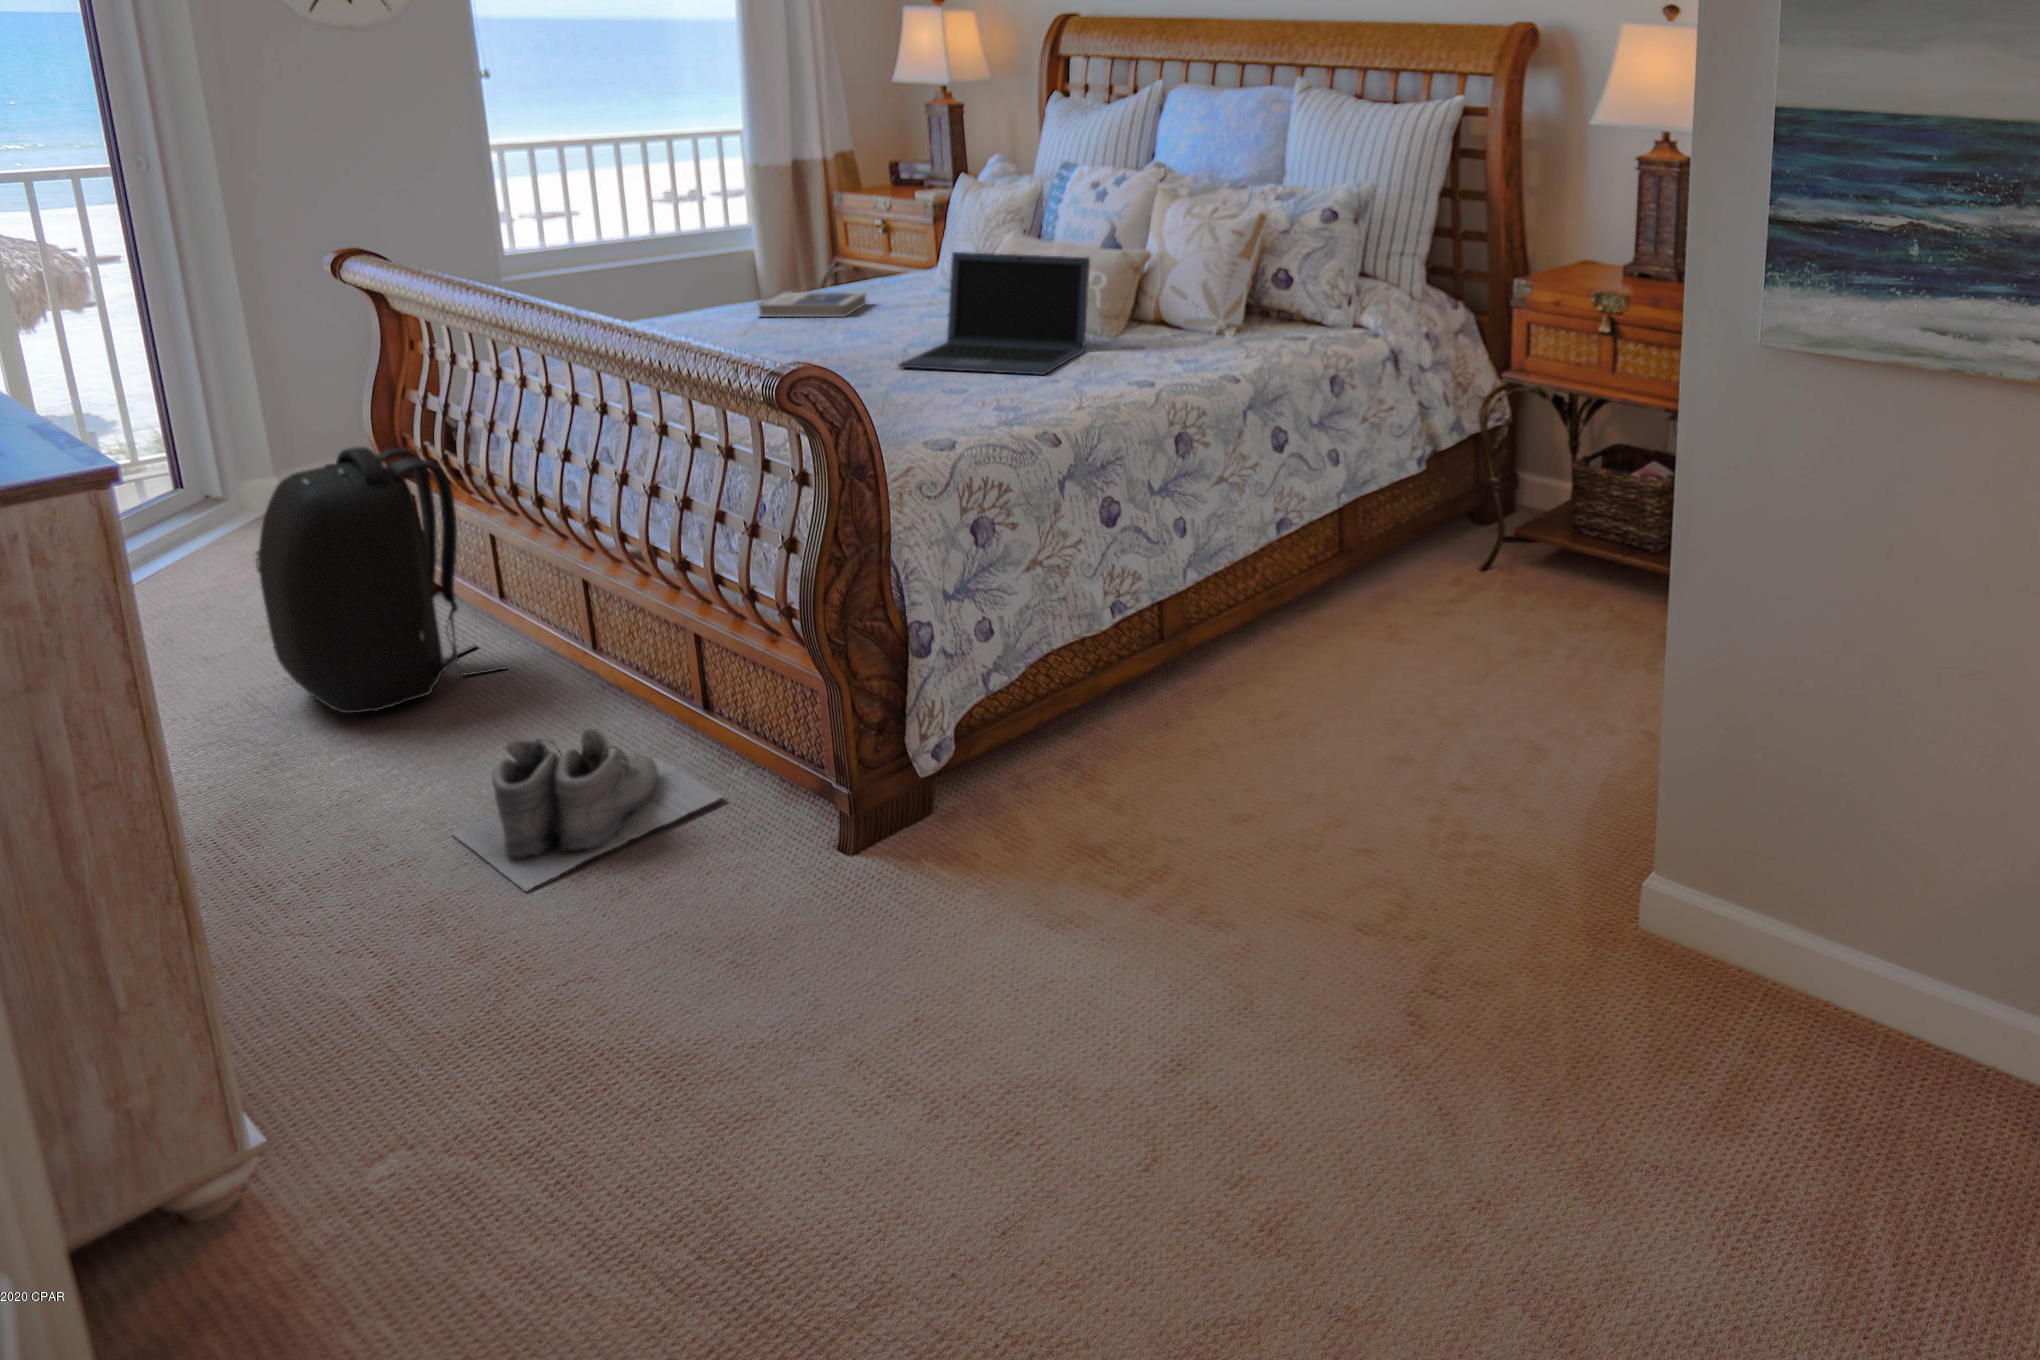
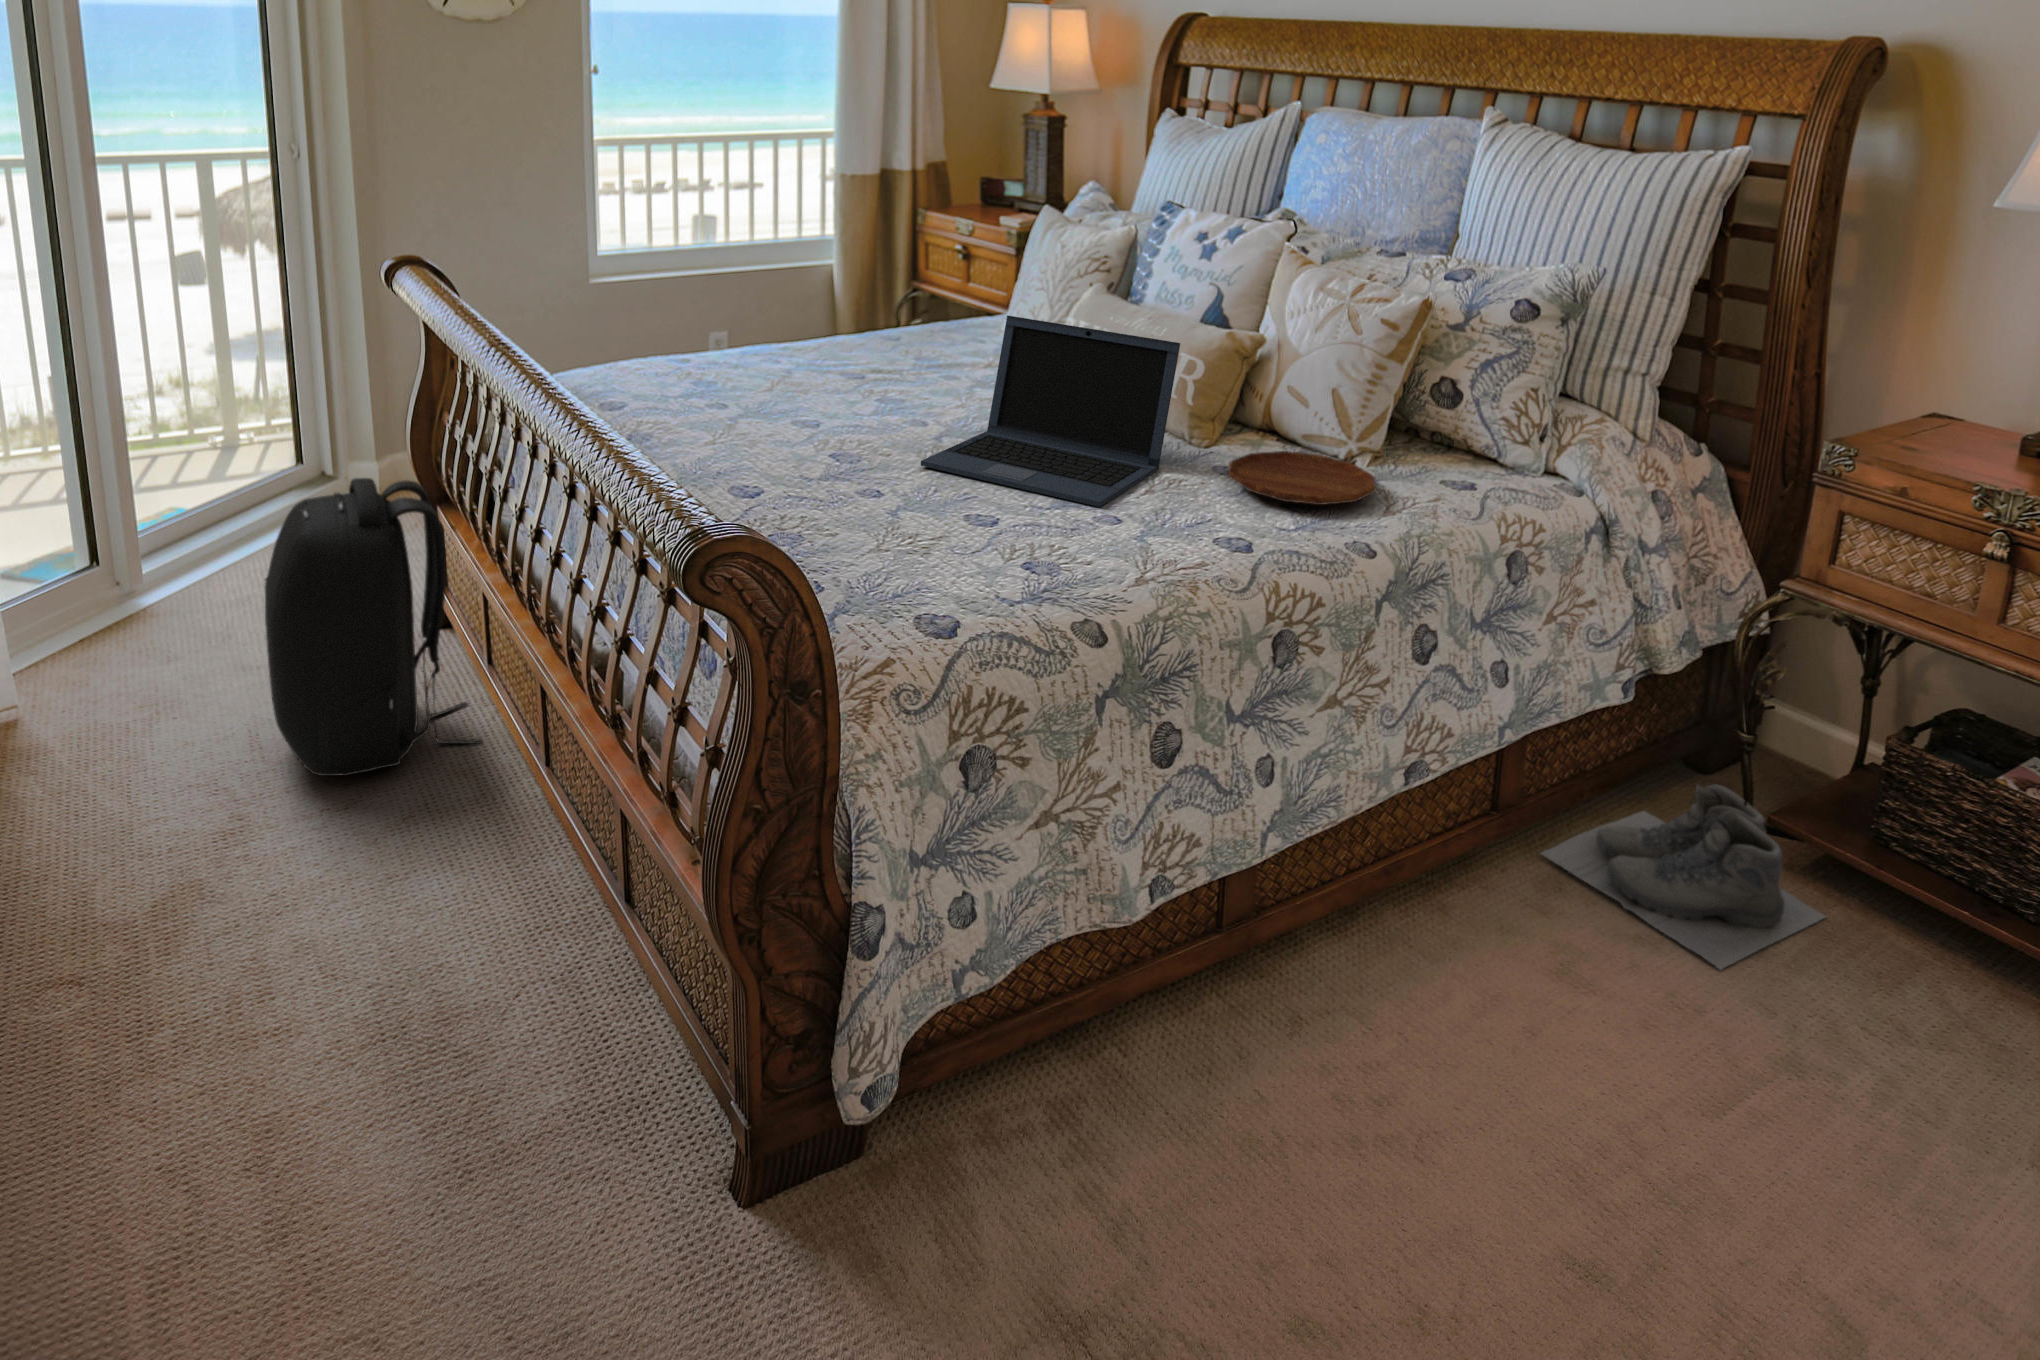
hardback book: present [758,292,866,317] -> none [791,333,913,374]
tray: none [1135,328,1239,356] -> present [1228,451,1376,505]
boots: present [452,729,722,891] -> present [1541,785,1826,970]

